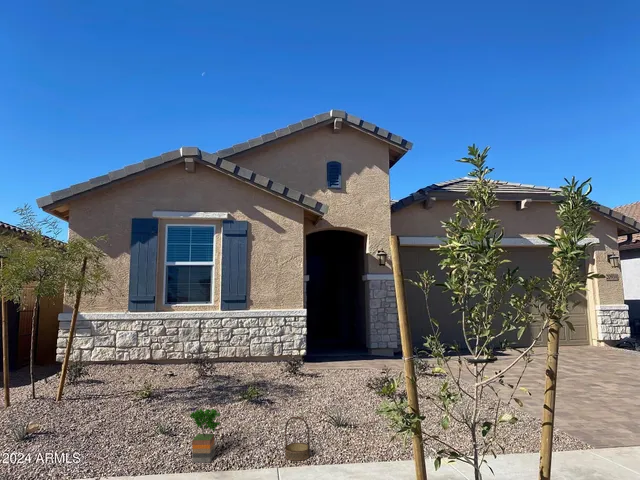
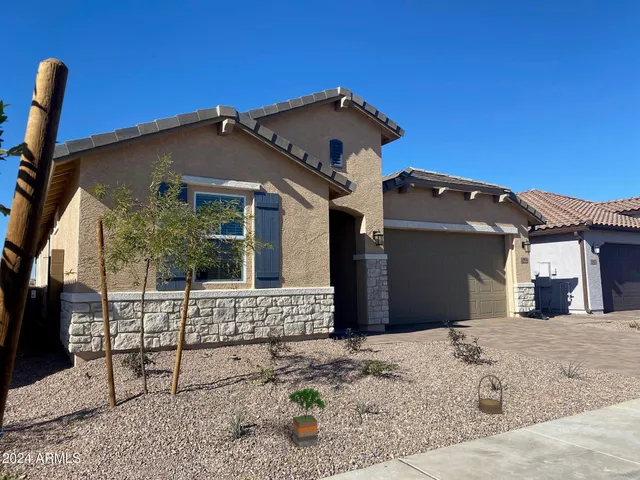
potted tree: present [190,409,220,463] -> present [289,388,325,447]

